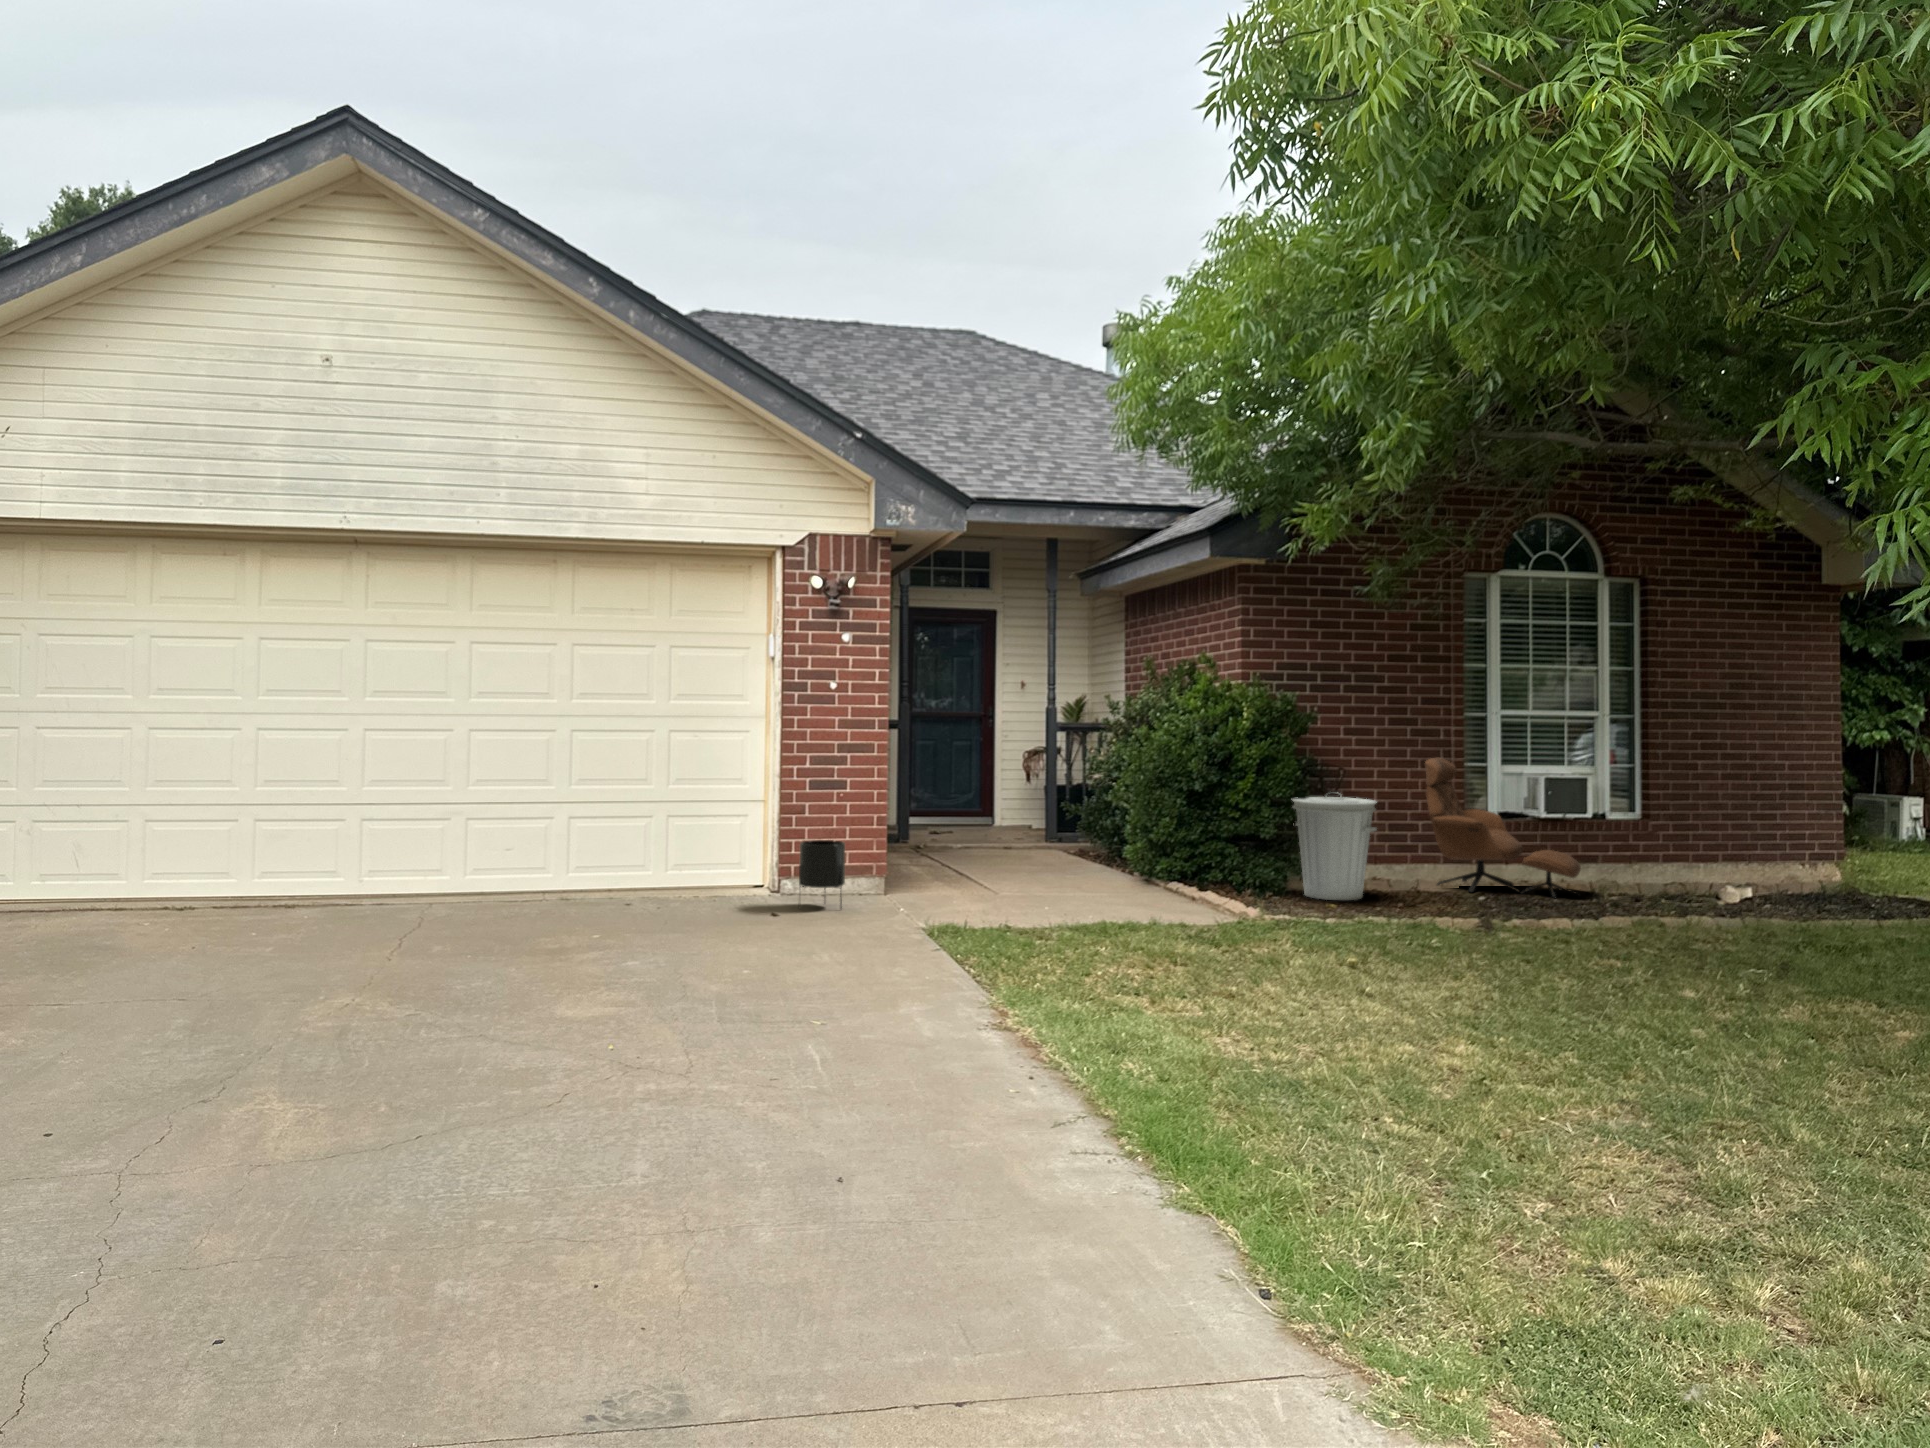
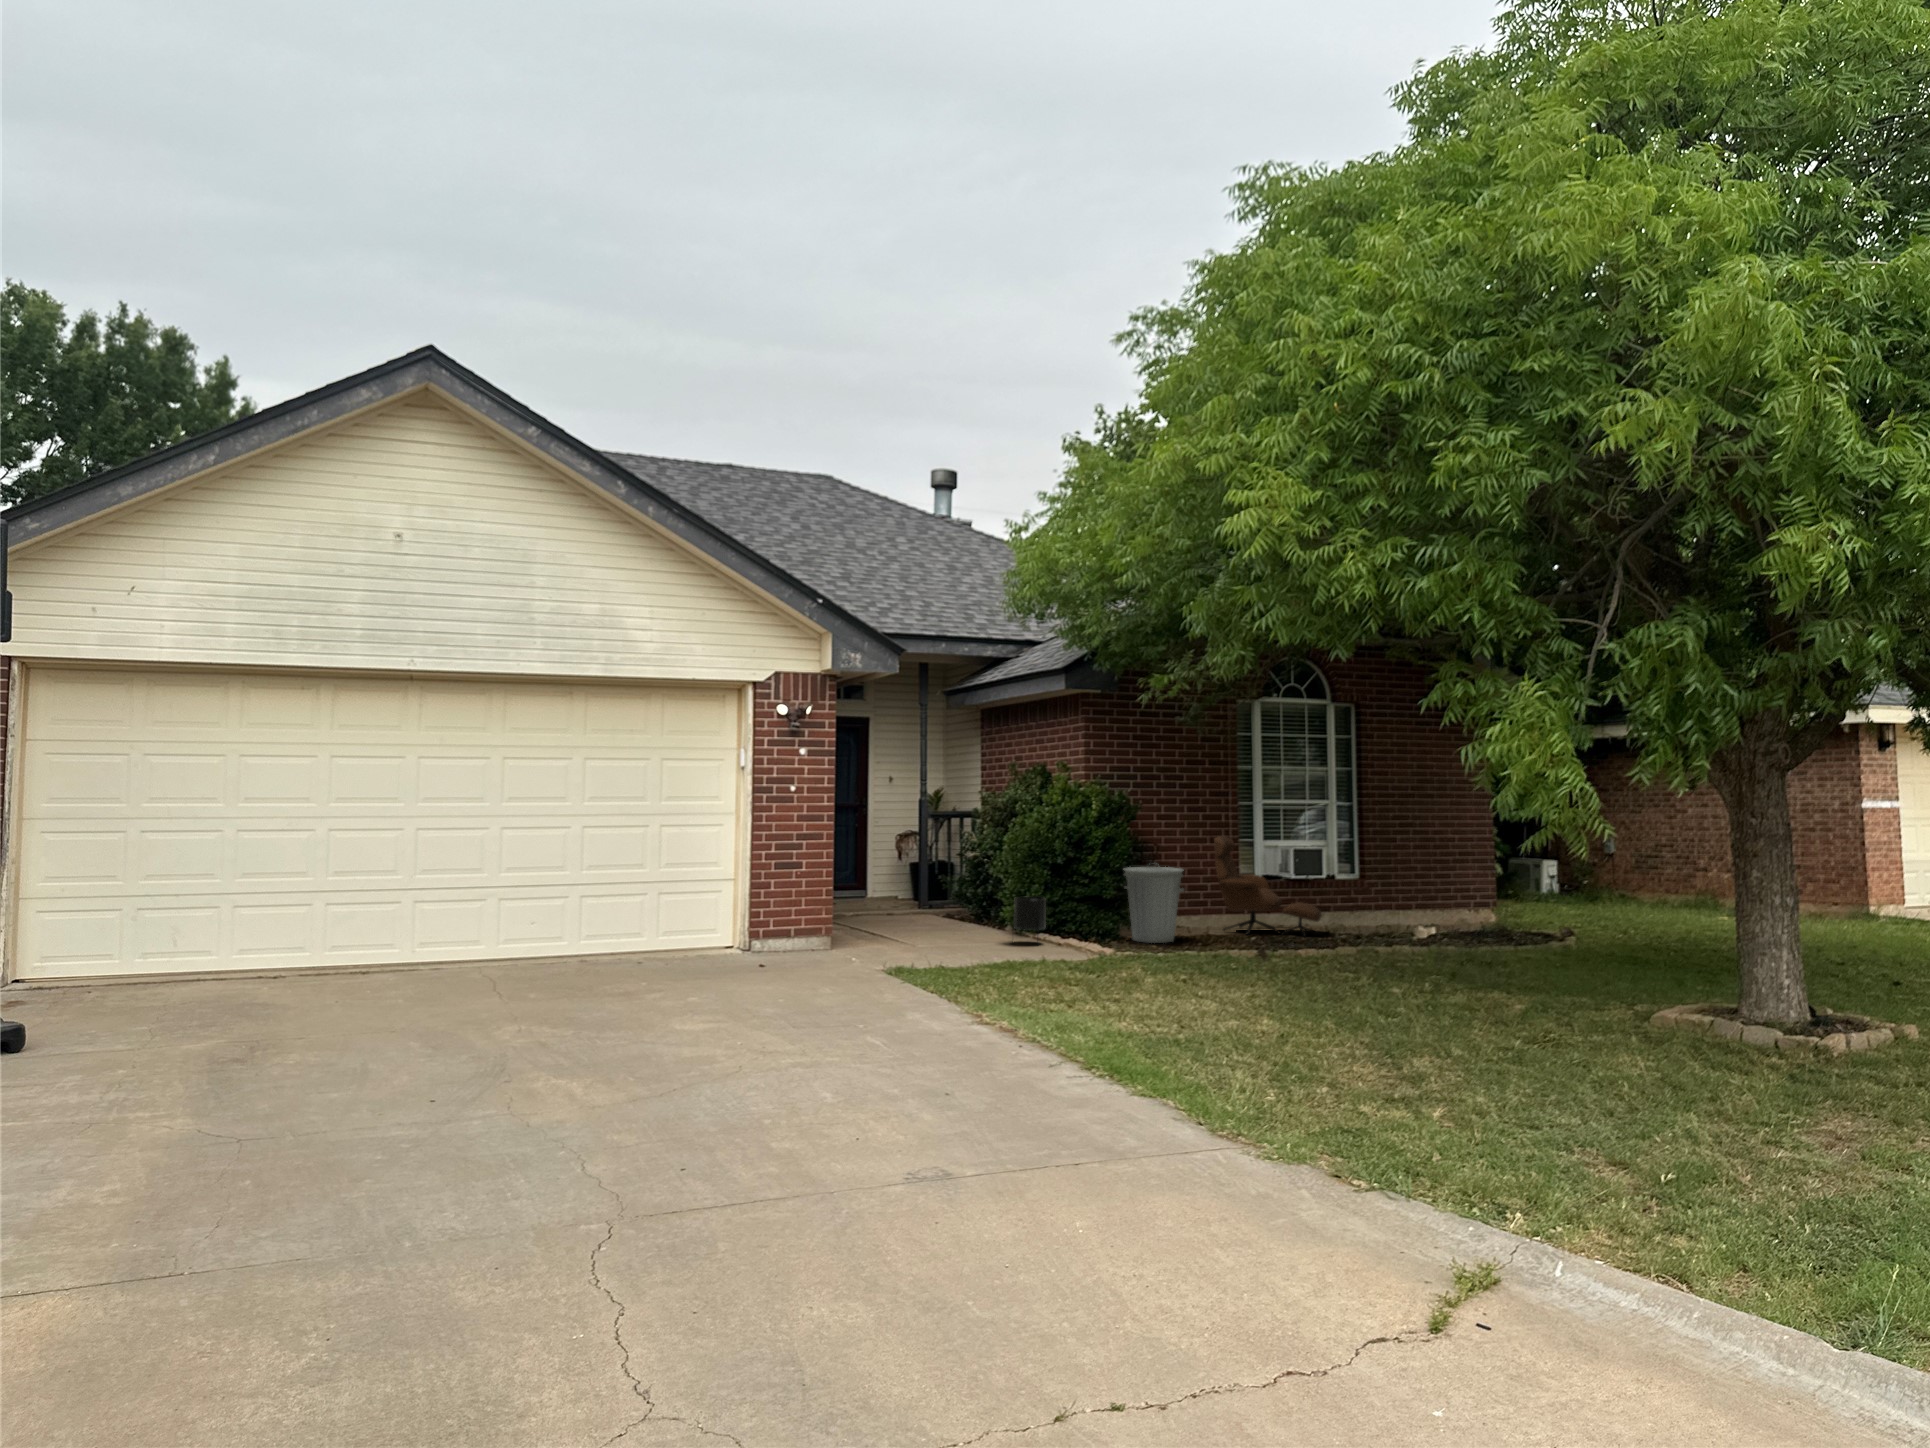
planter: present [799,840,845,897] -> present [1013,897,1046,945]

